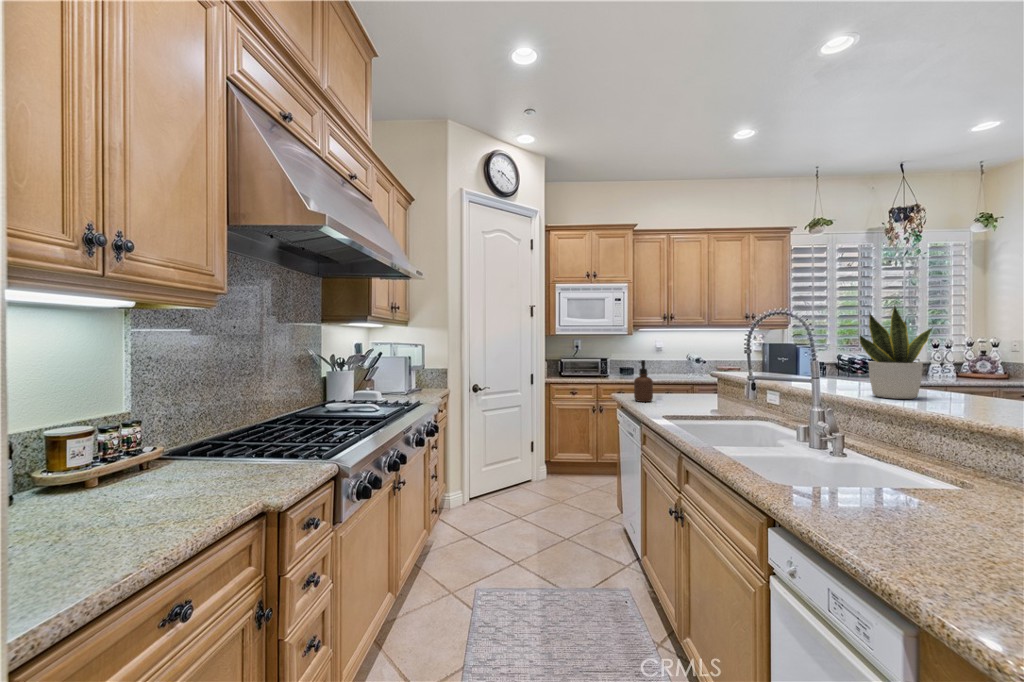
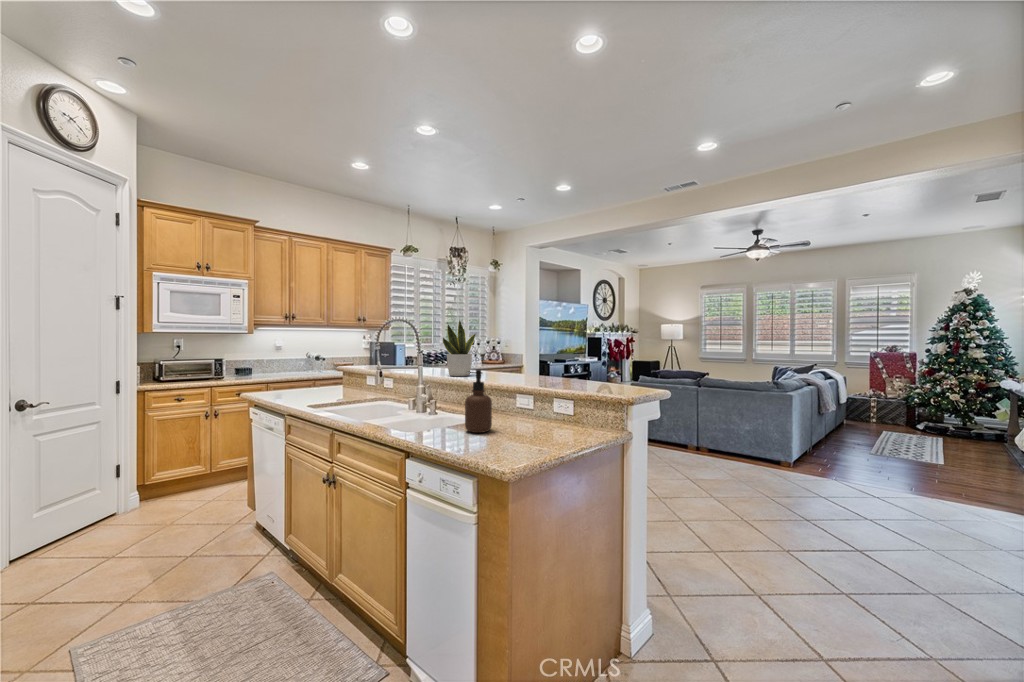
soap dispenser: present [634,360,653,402] -> present [465,370,492,433]

